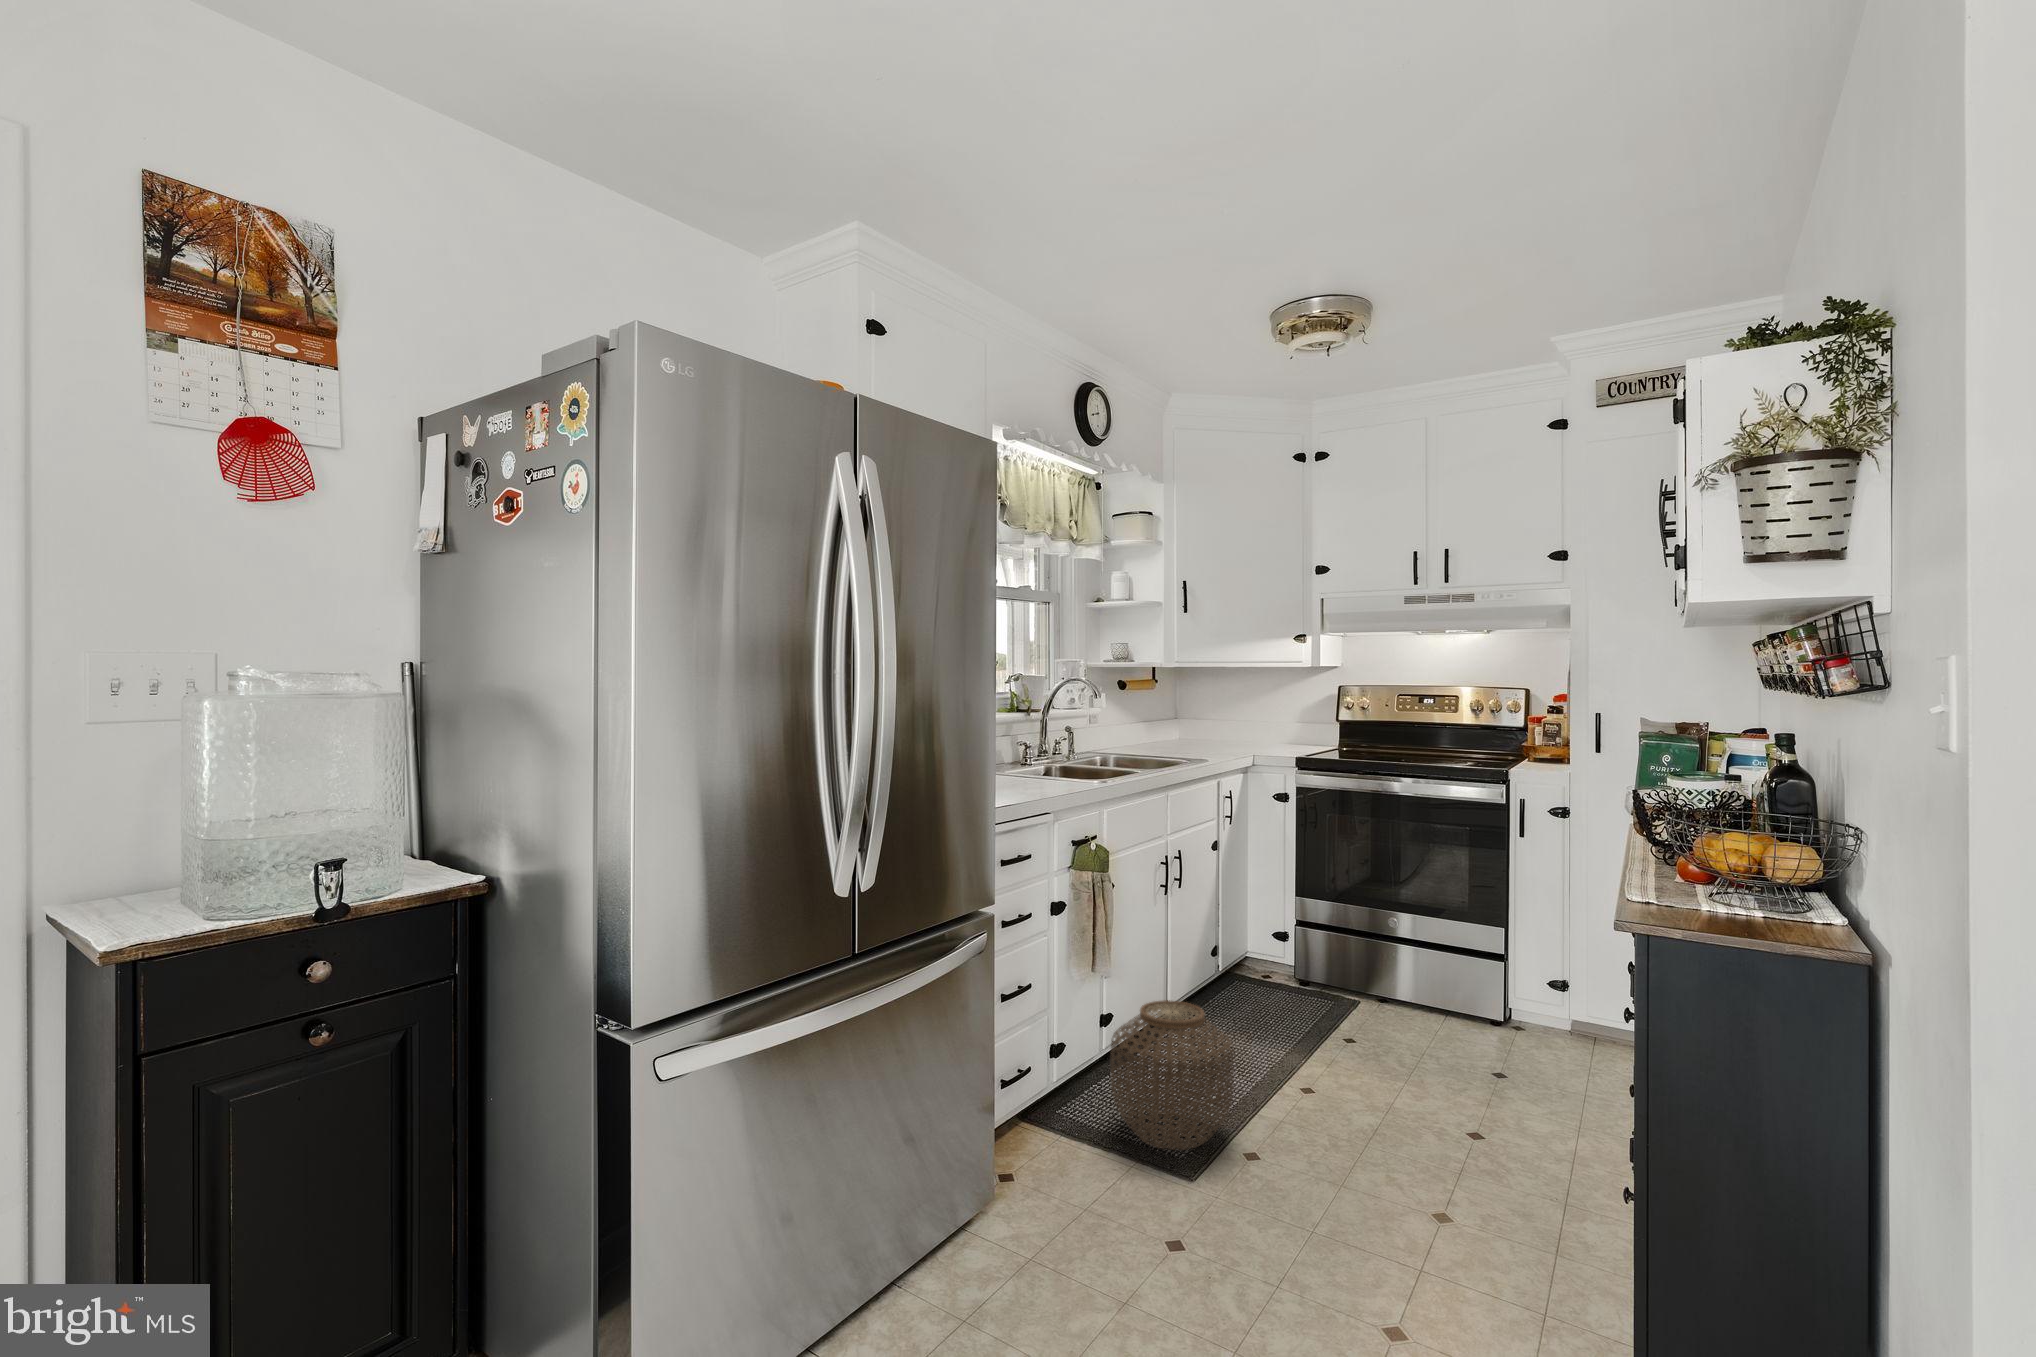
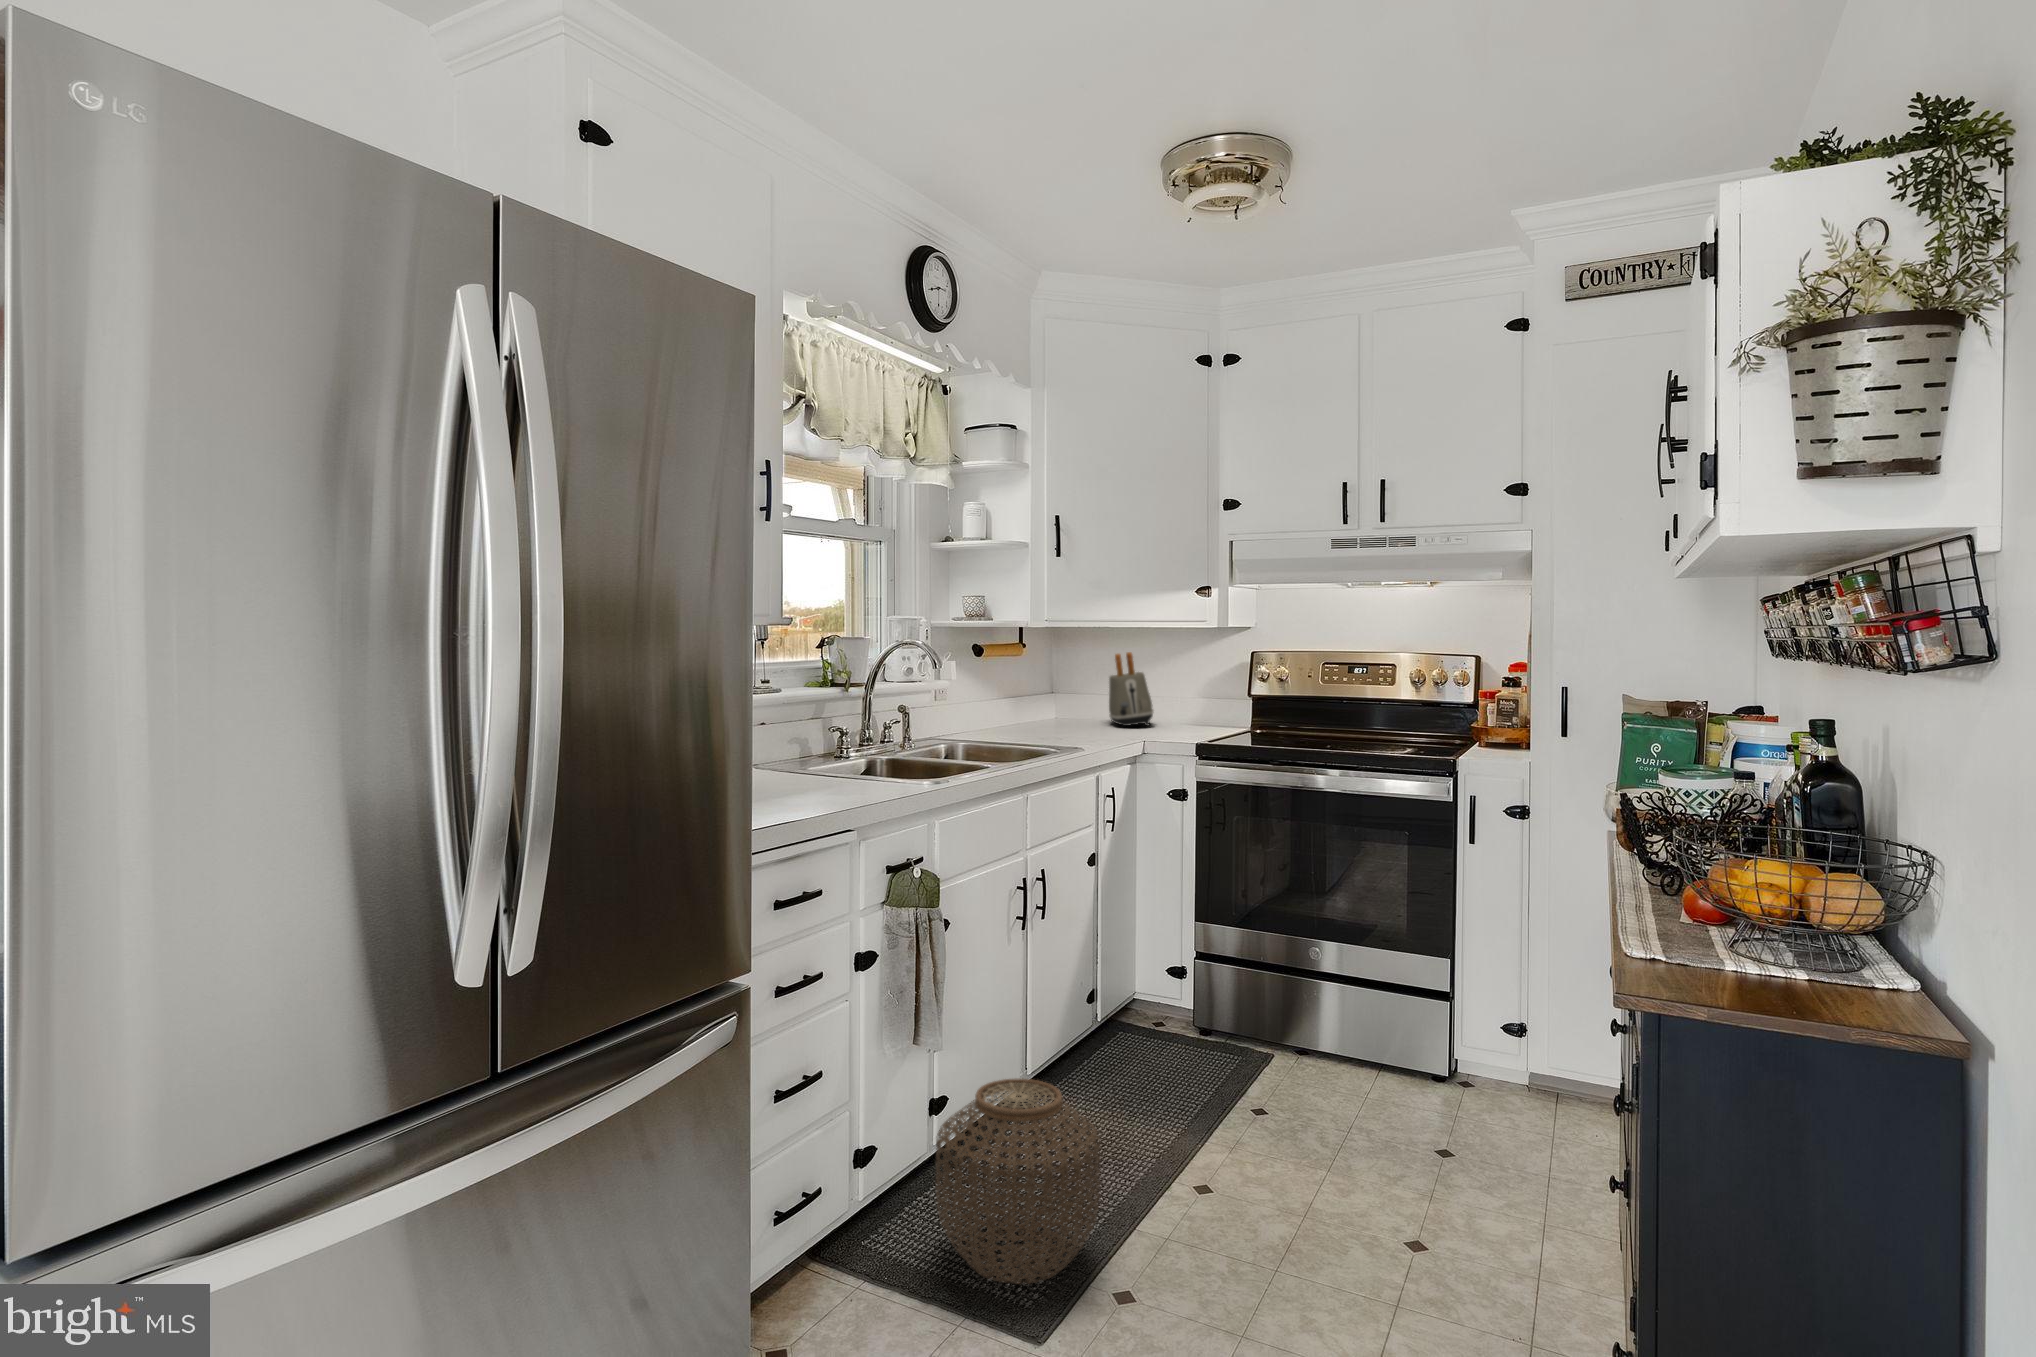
toaster: none [1223,685,1259,743] -> present [1109,652,1153,726]

